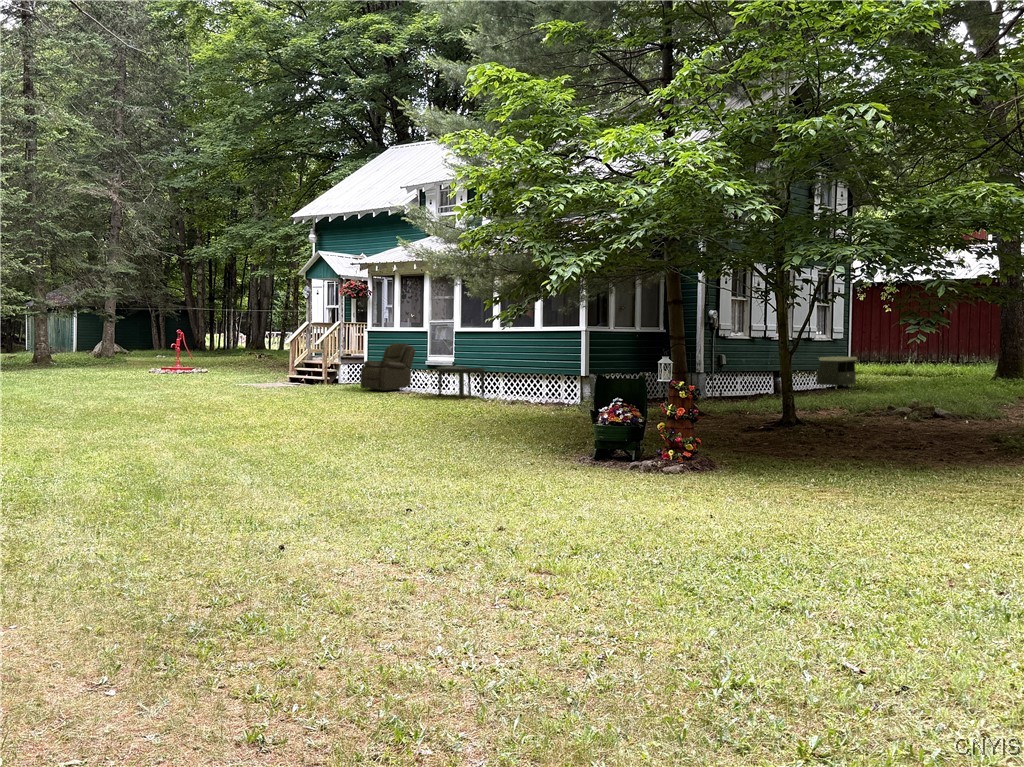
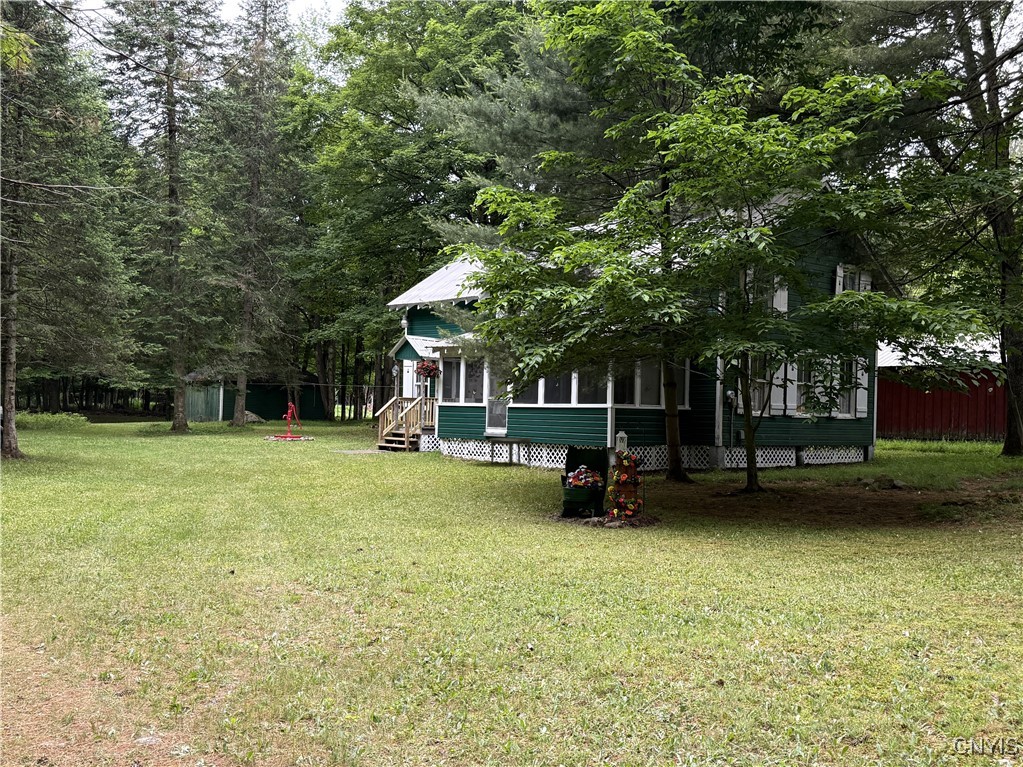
chair: present [360,343,415,391] -> none [431,417,478,459]
storage bench: present [816,357,857,388] -> none [851,431,892,461]

